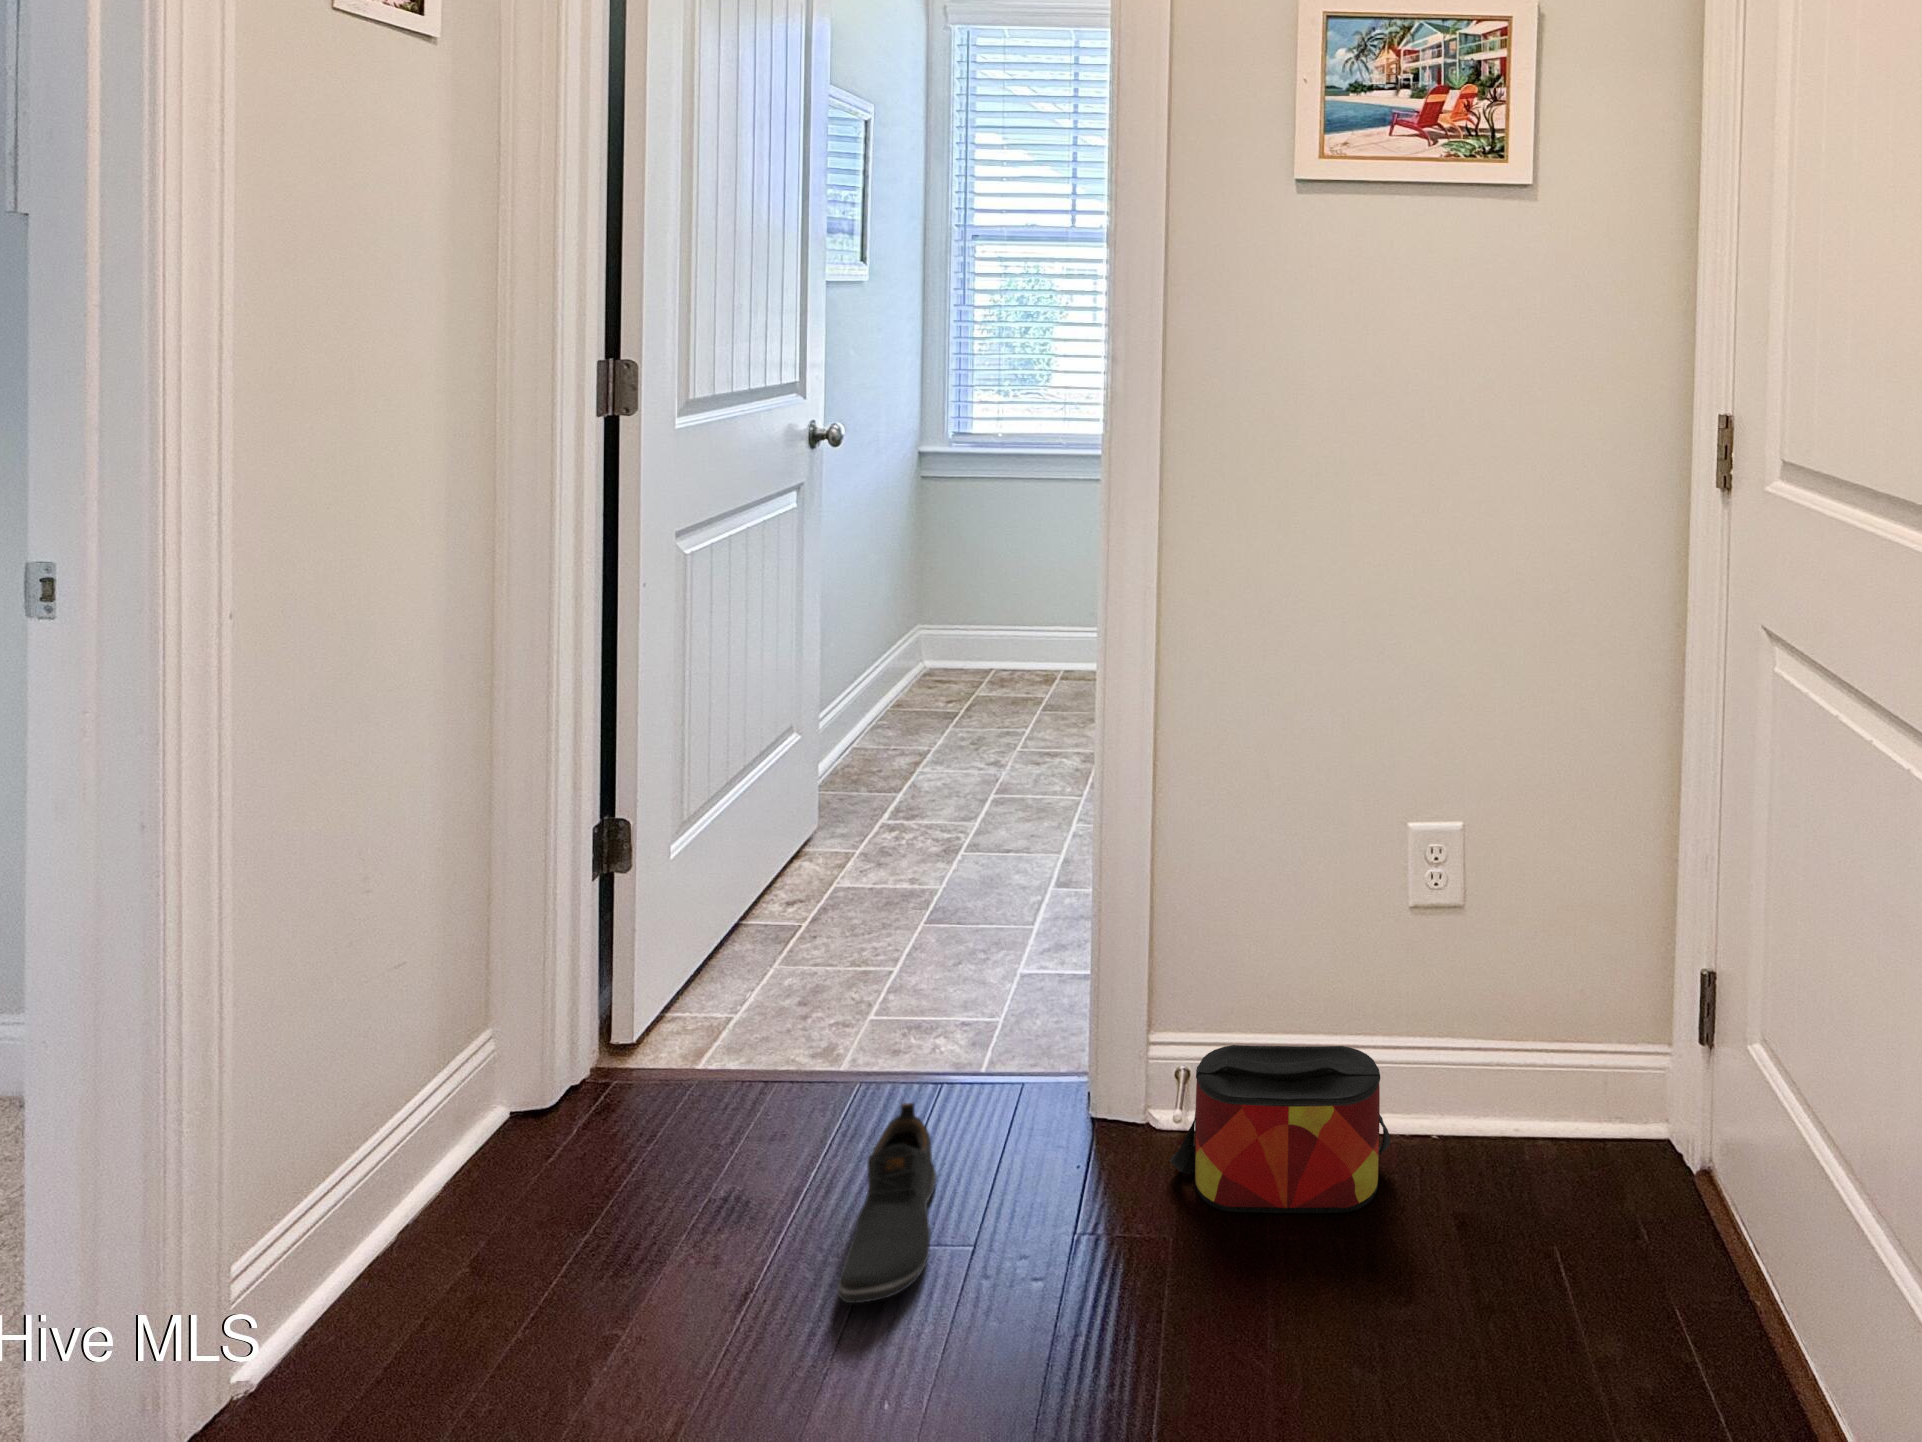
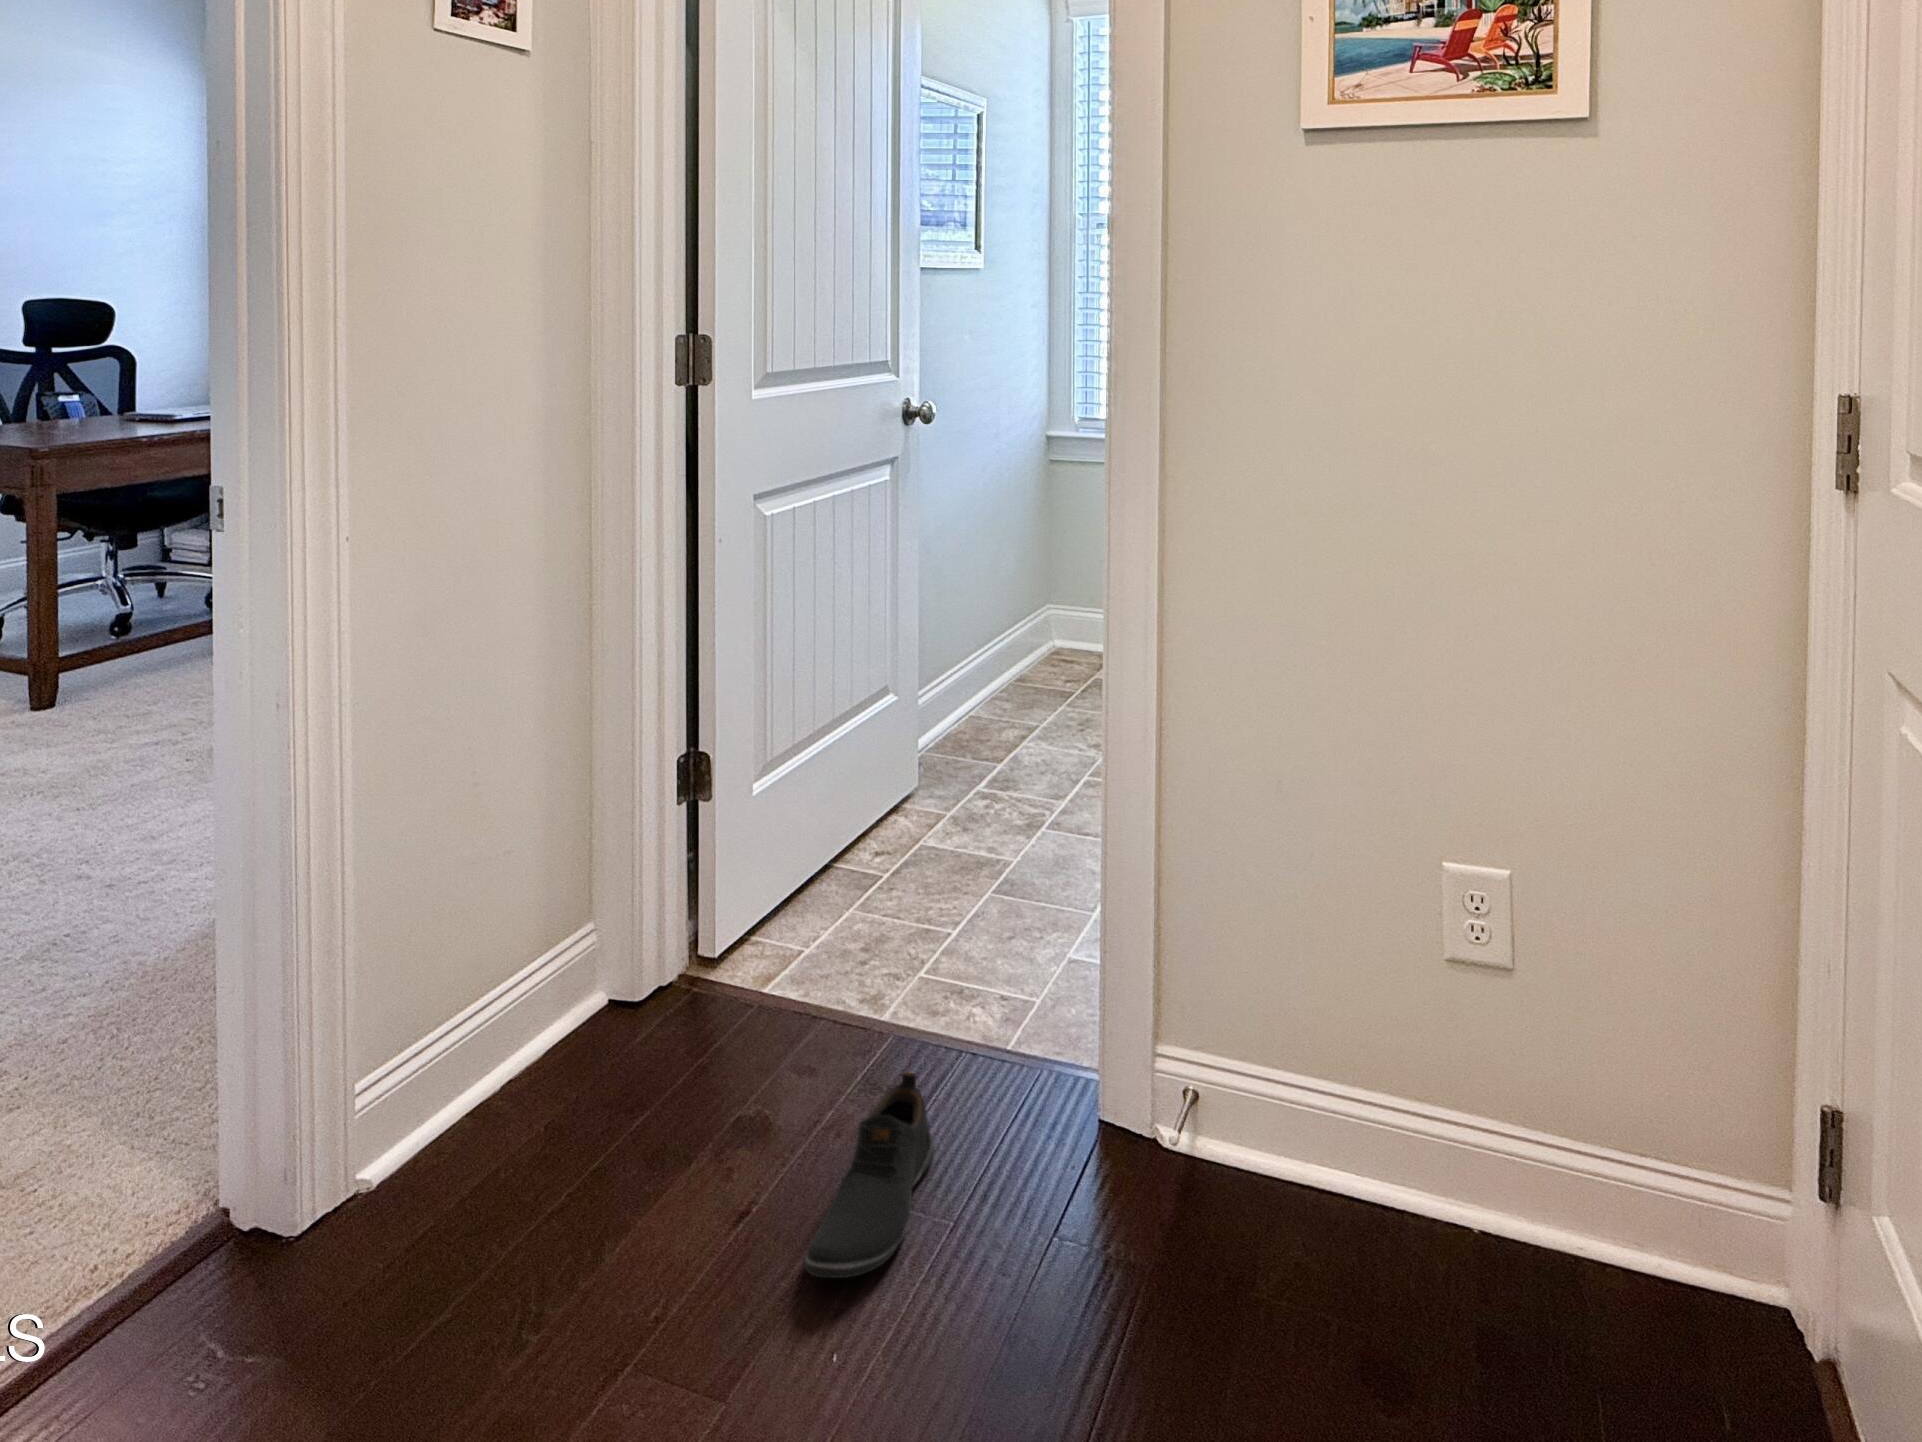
bag: present [1170,1045,1390,1213] -> none [1166,1077,1416,1301]

